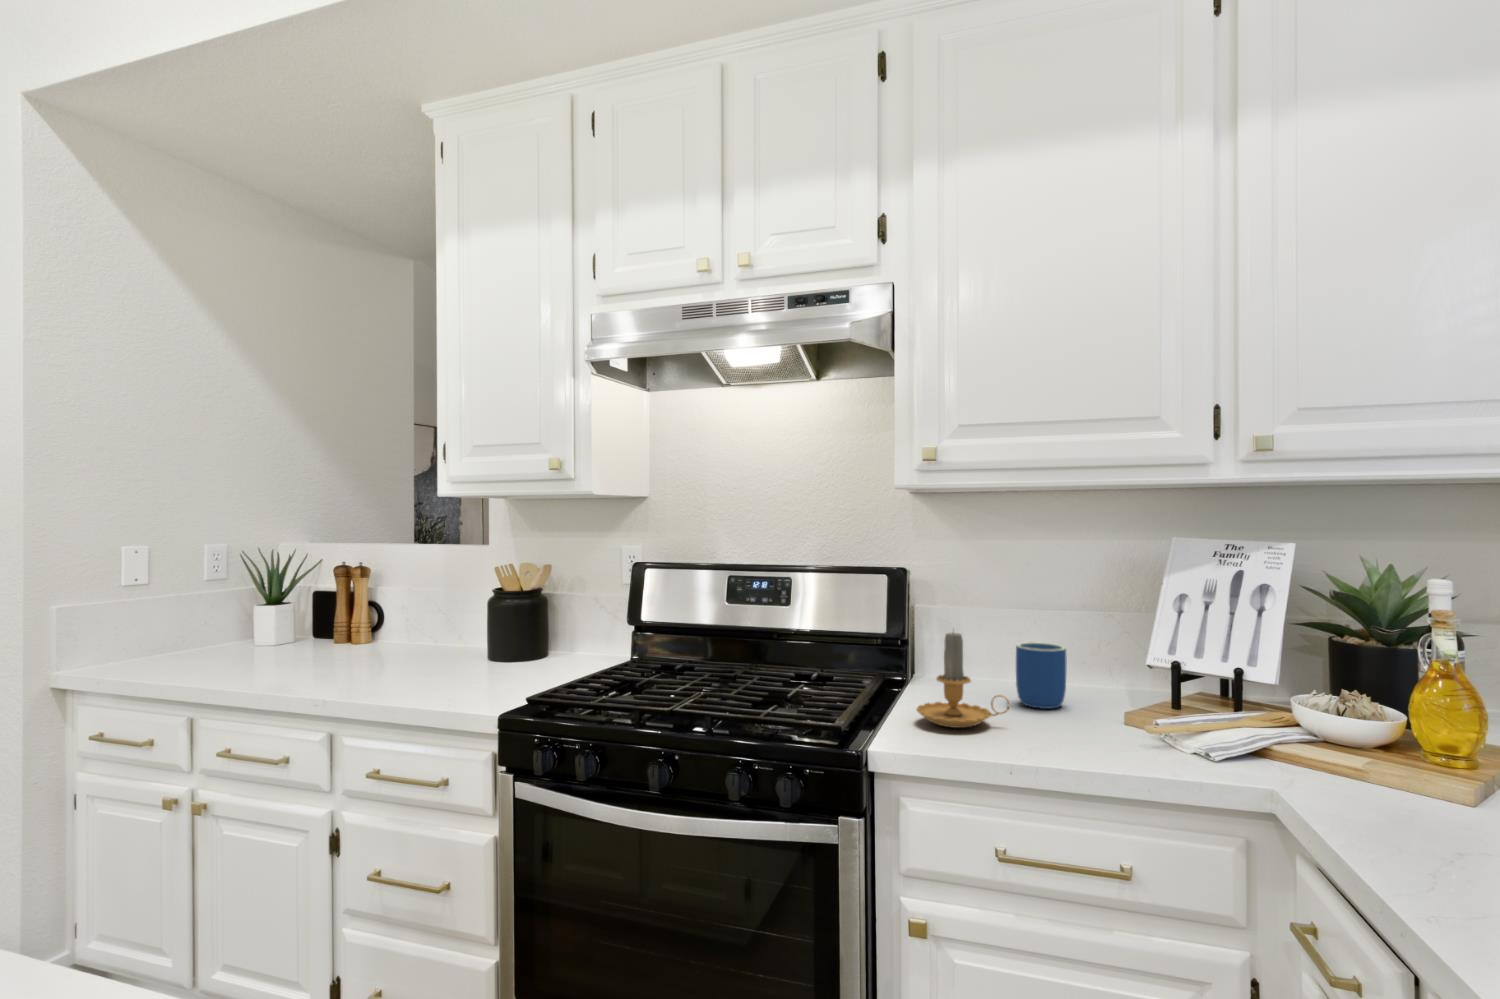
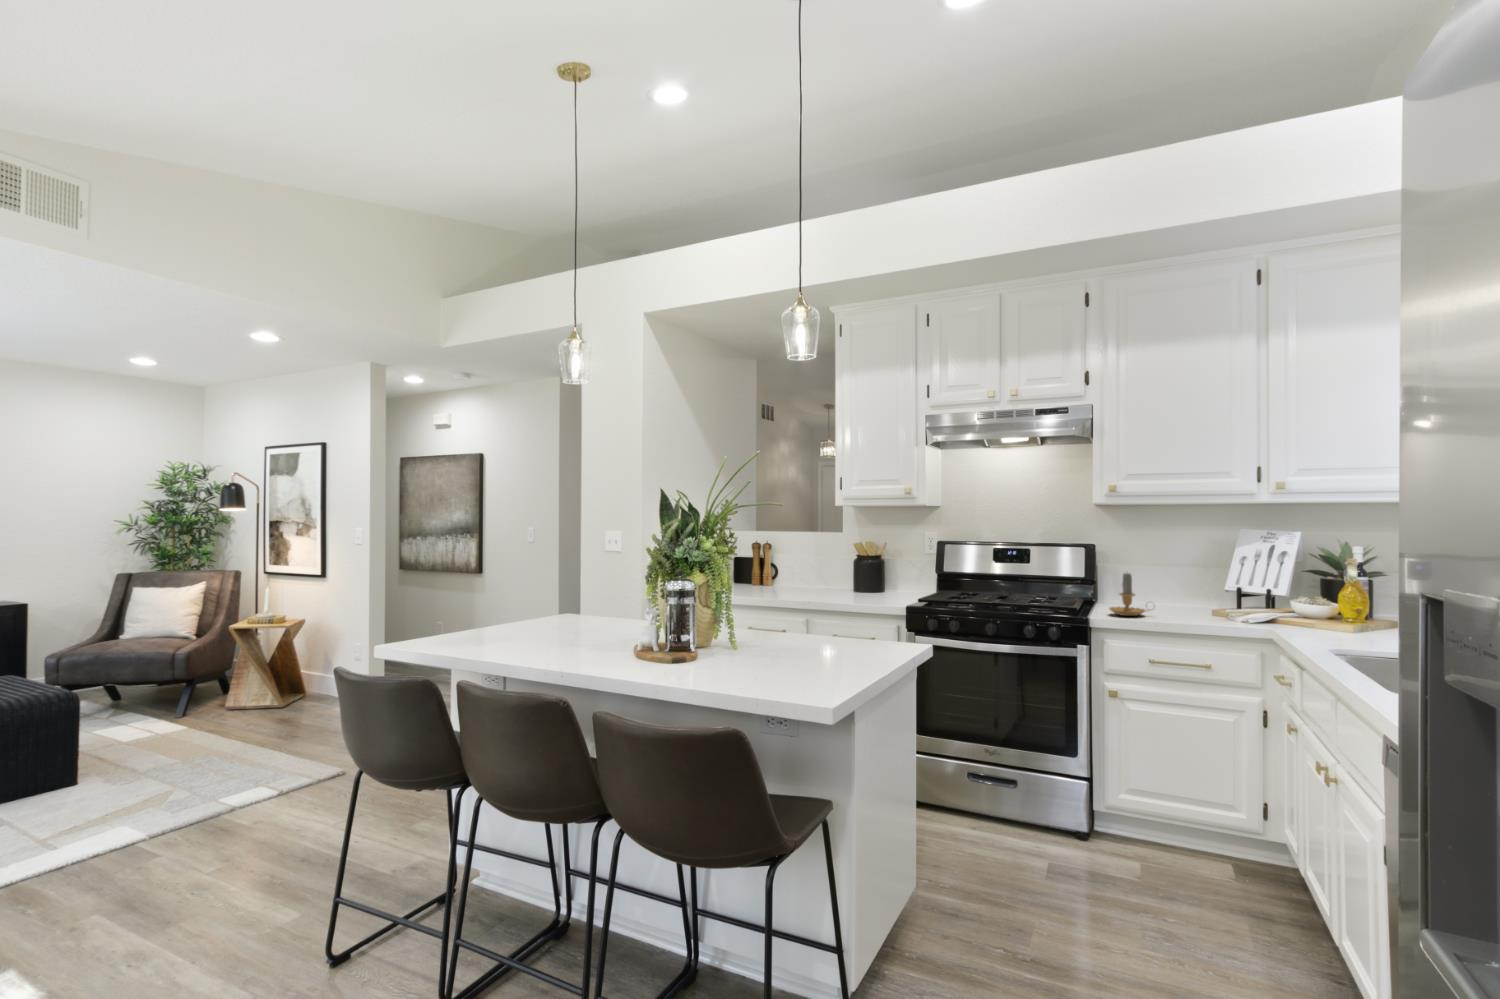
mug: present [1016,642,1067,709] -> none [1157,581,1184,611]

